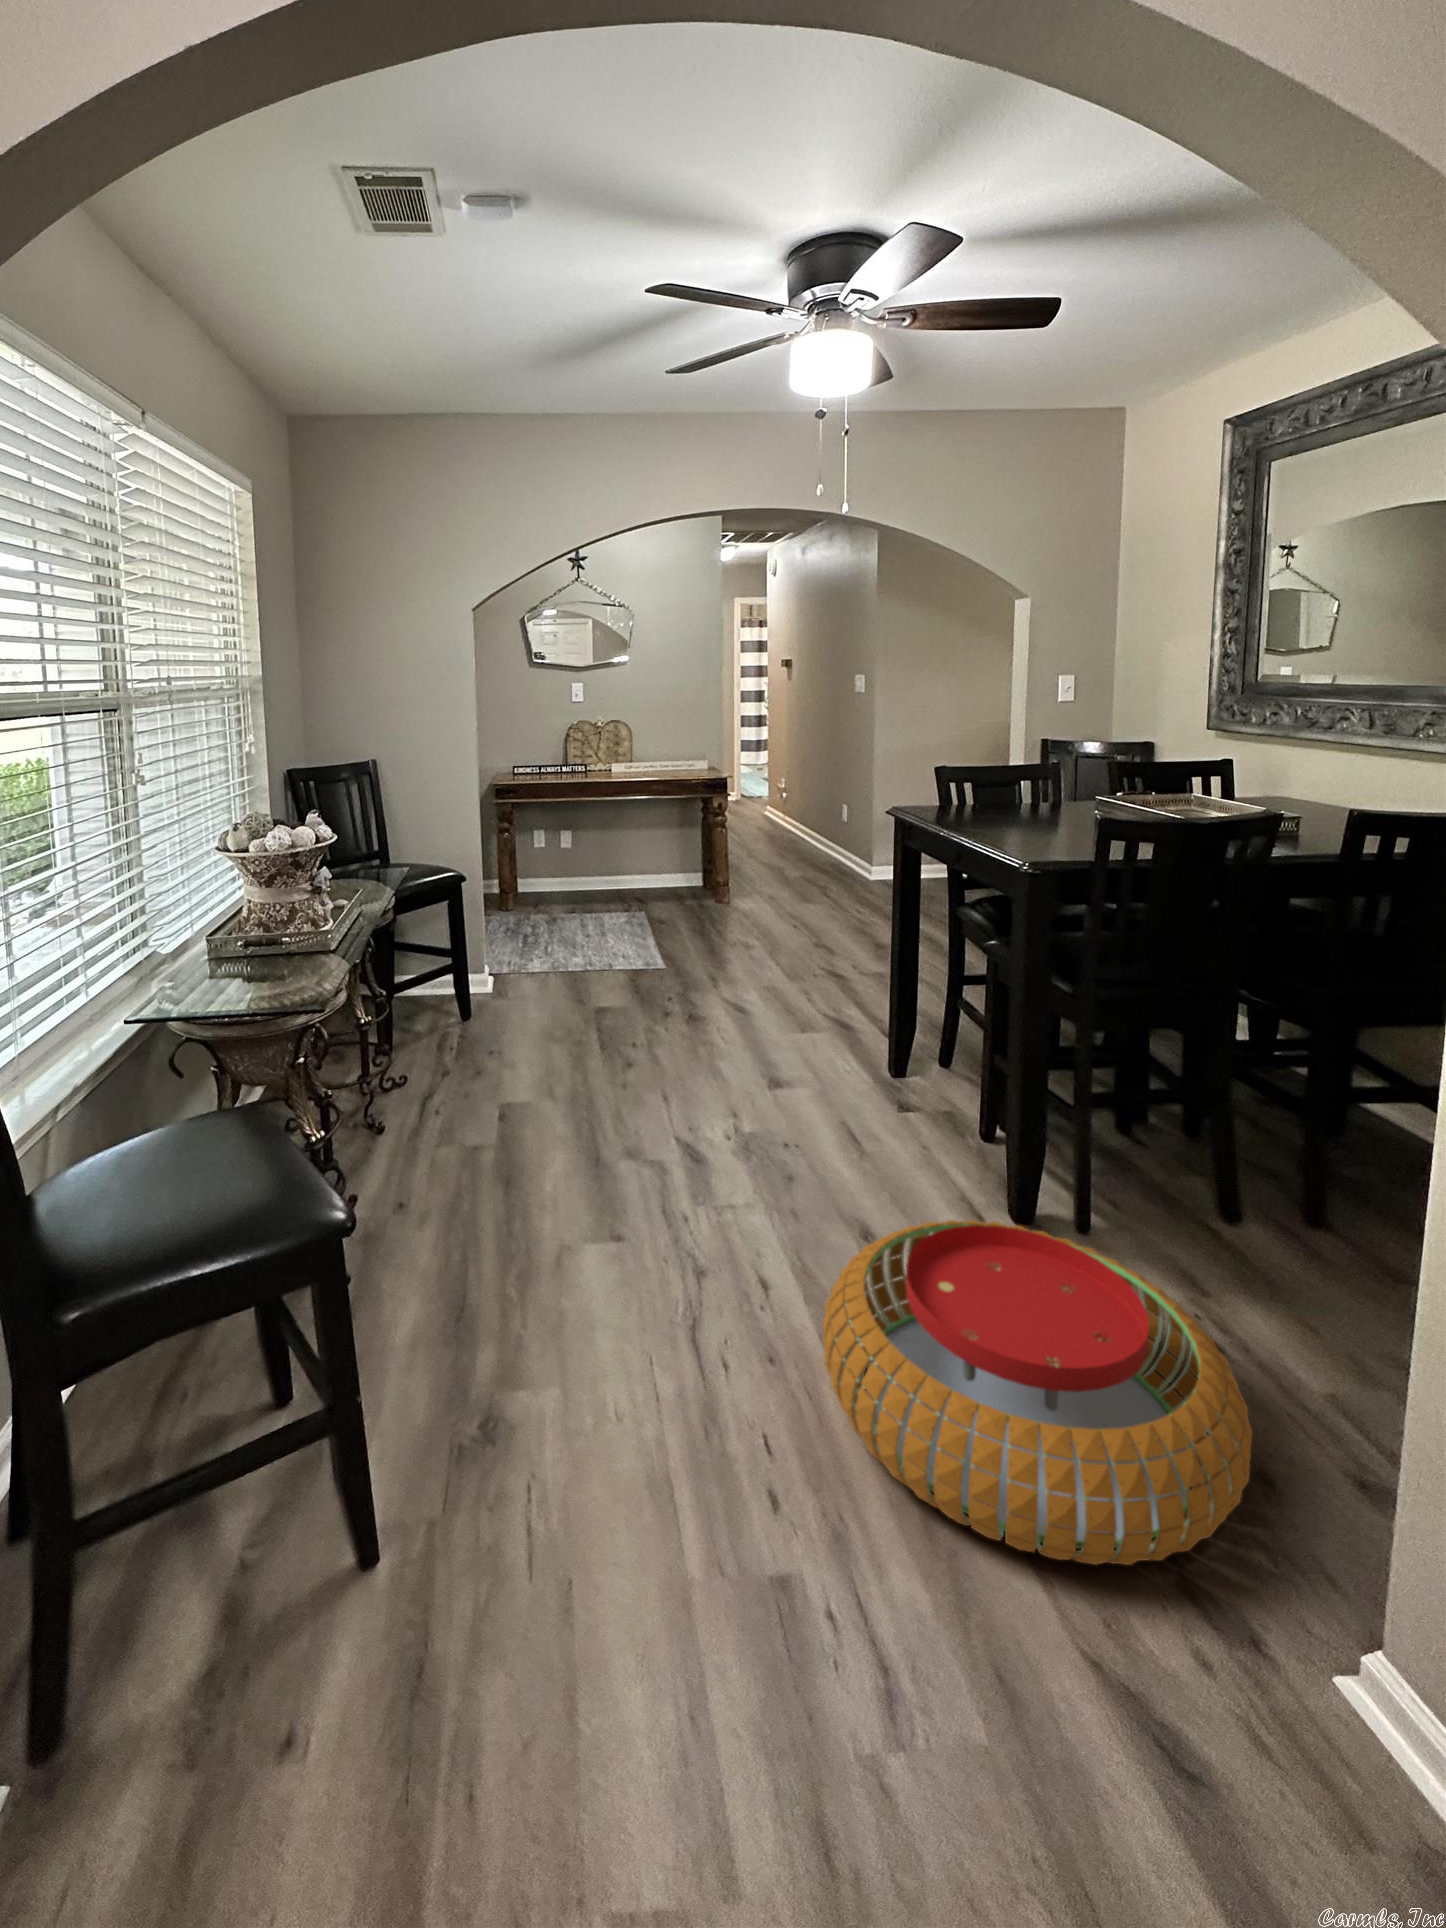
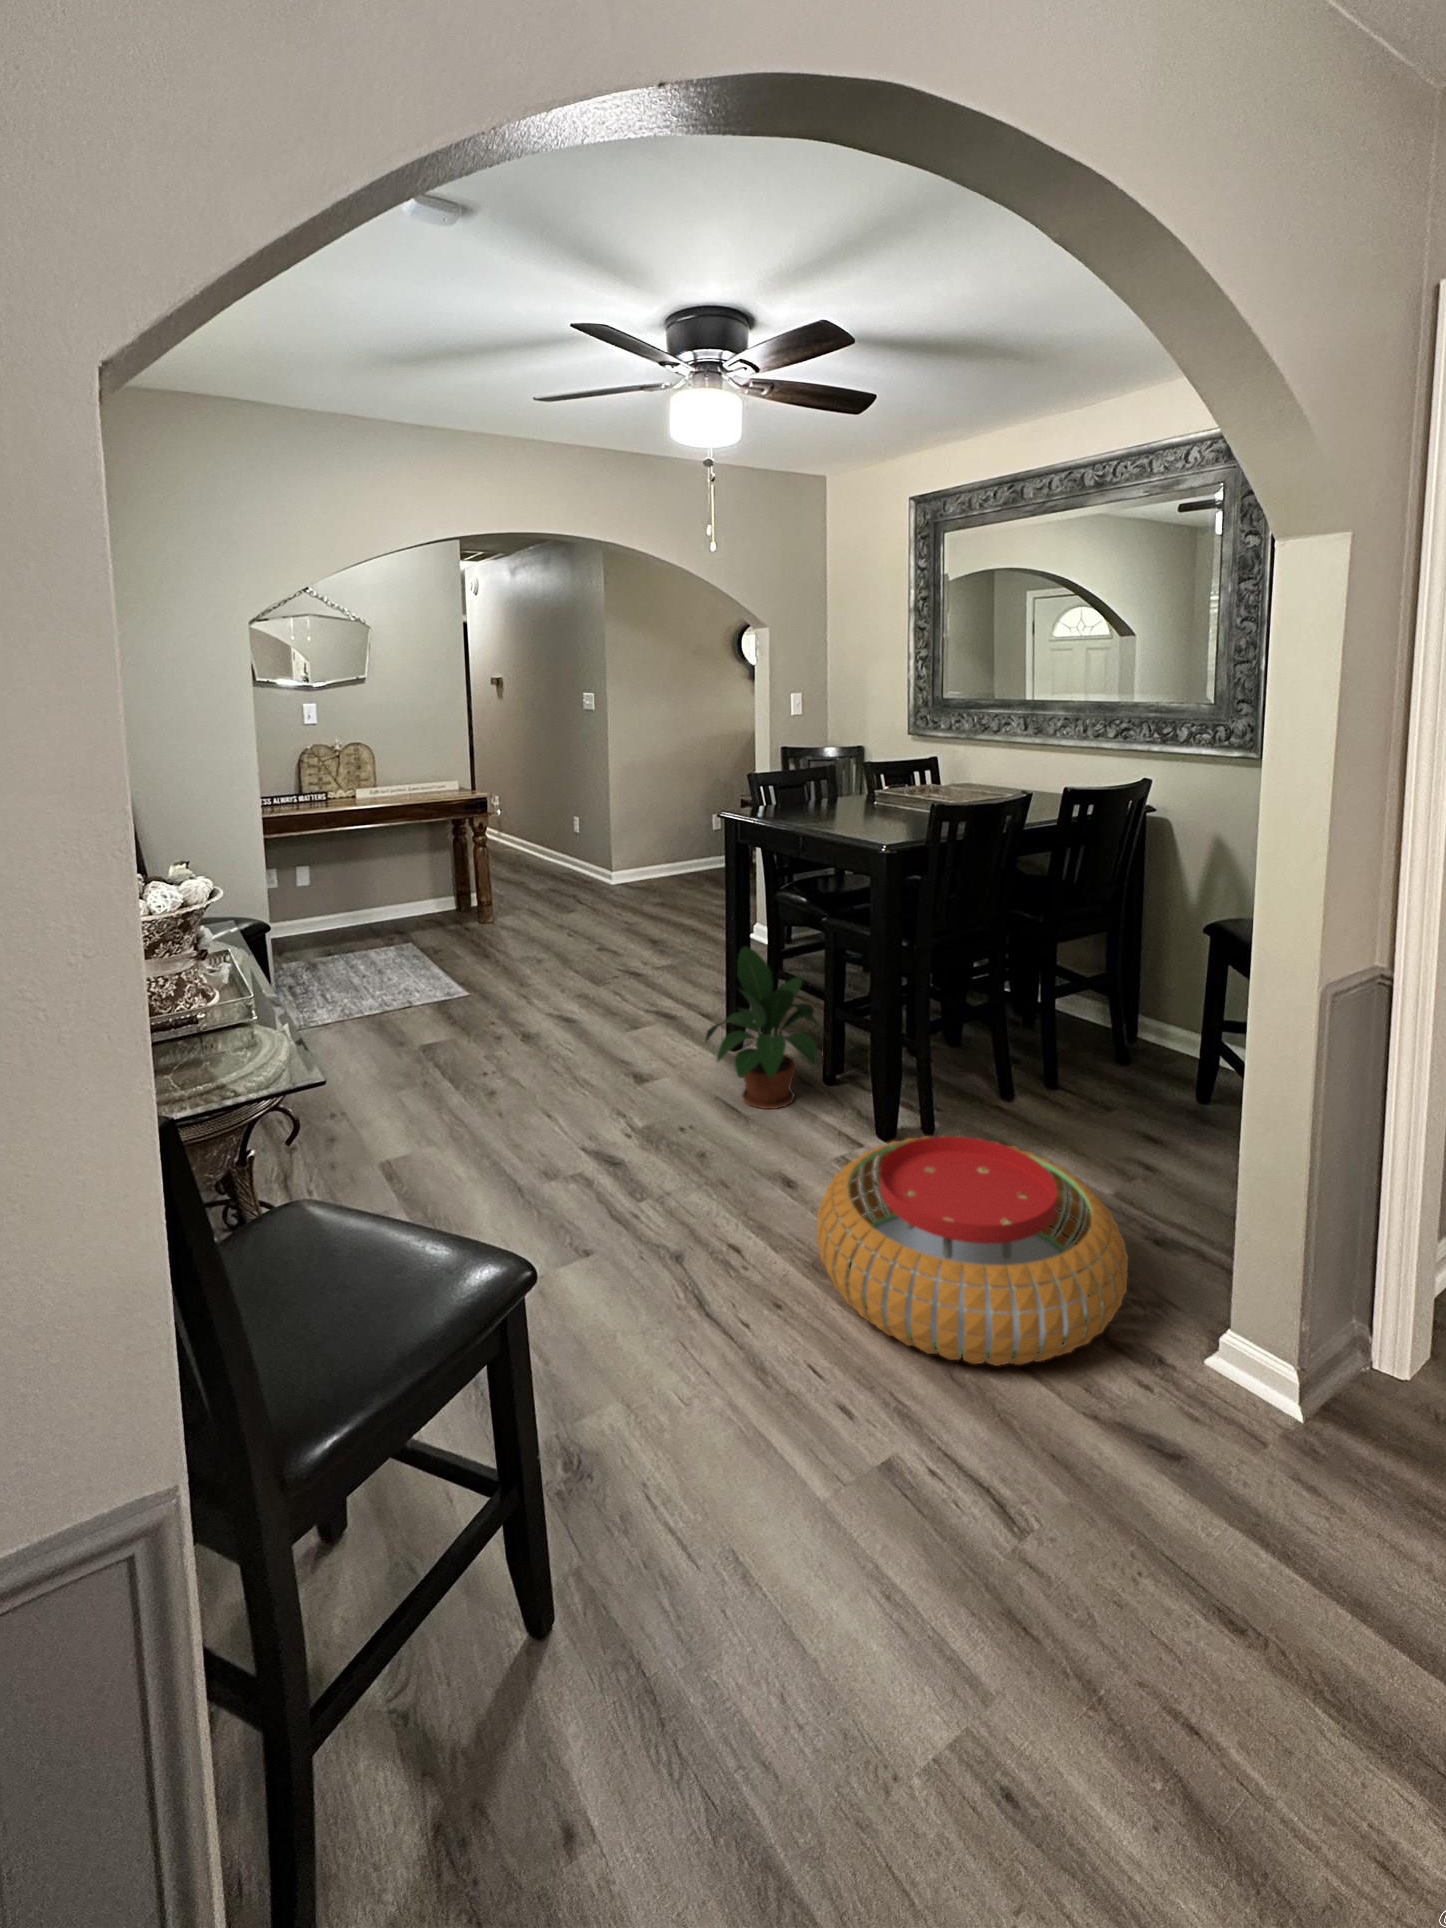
potted plant: none [841,960,984,1150] -> present [705,947,818,1109]

